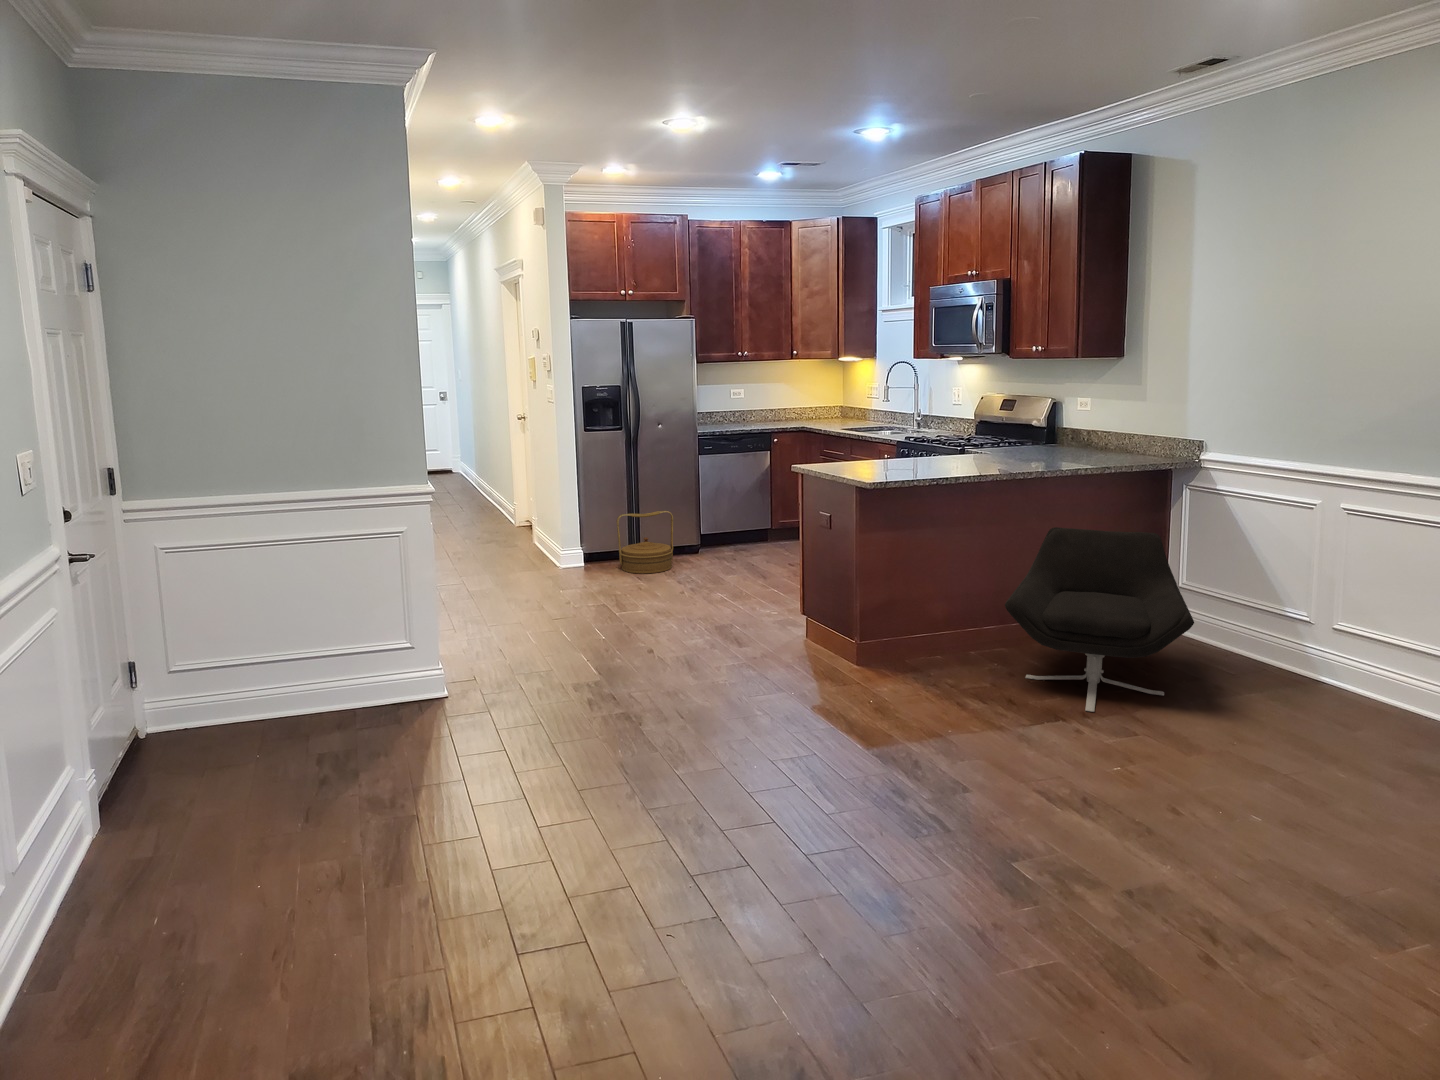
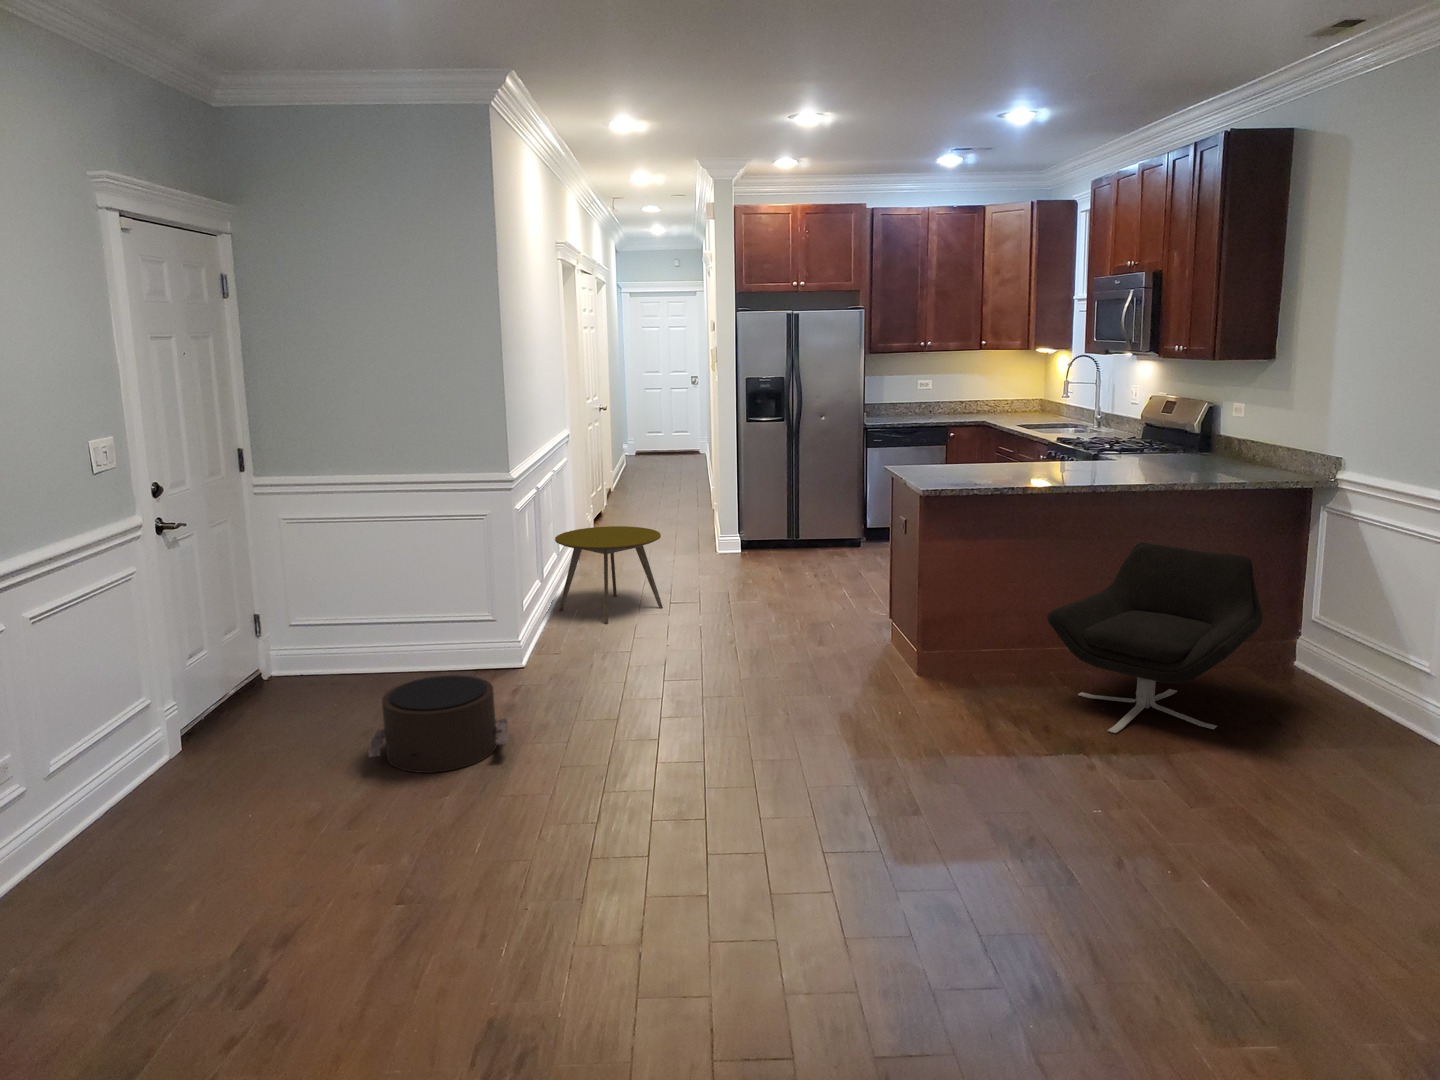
woven basket: present [616,511,673,574] -> none [768,502,826,562]
side table: none [425,549,551,660] -> present [555,526,663,623]
pouf: none [313,752,508,895] -> present [369,675,510,773]

